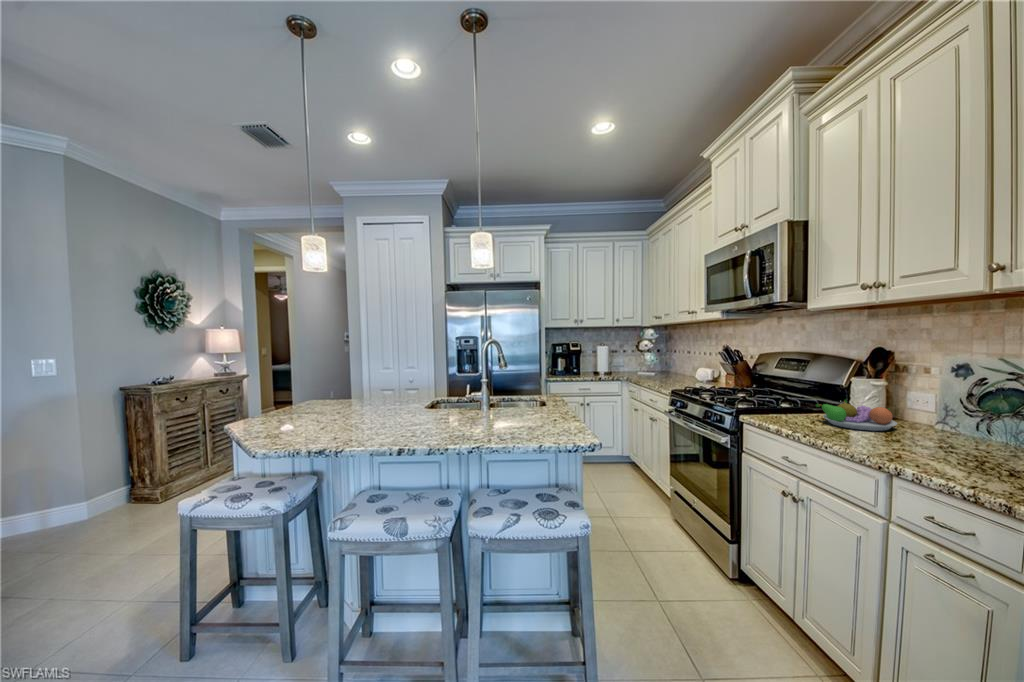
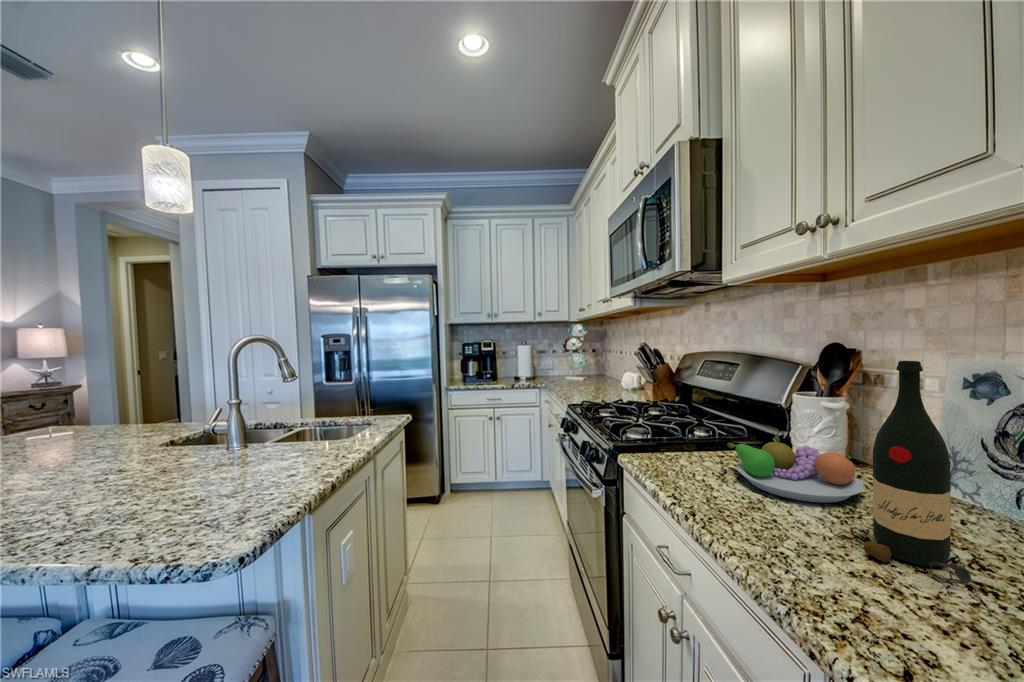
wine bottle: none [899,357,947,450] -> present [864,361,971,584]

